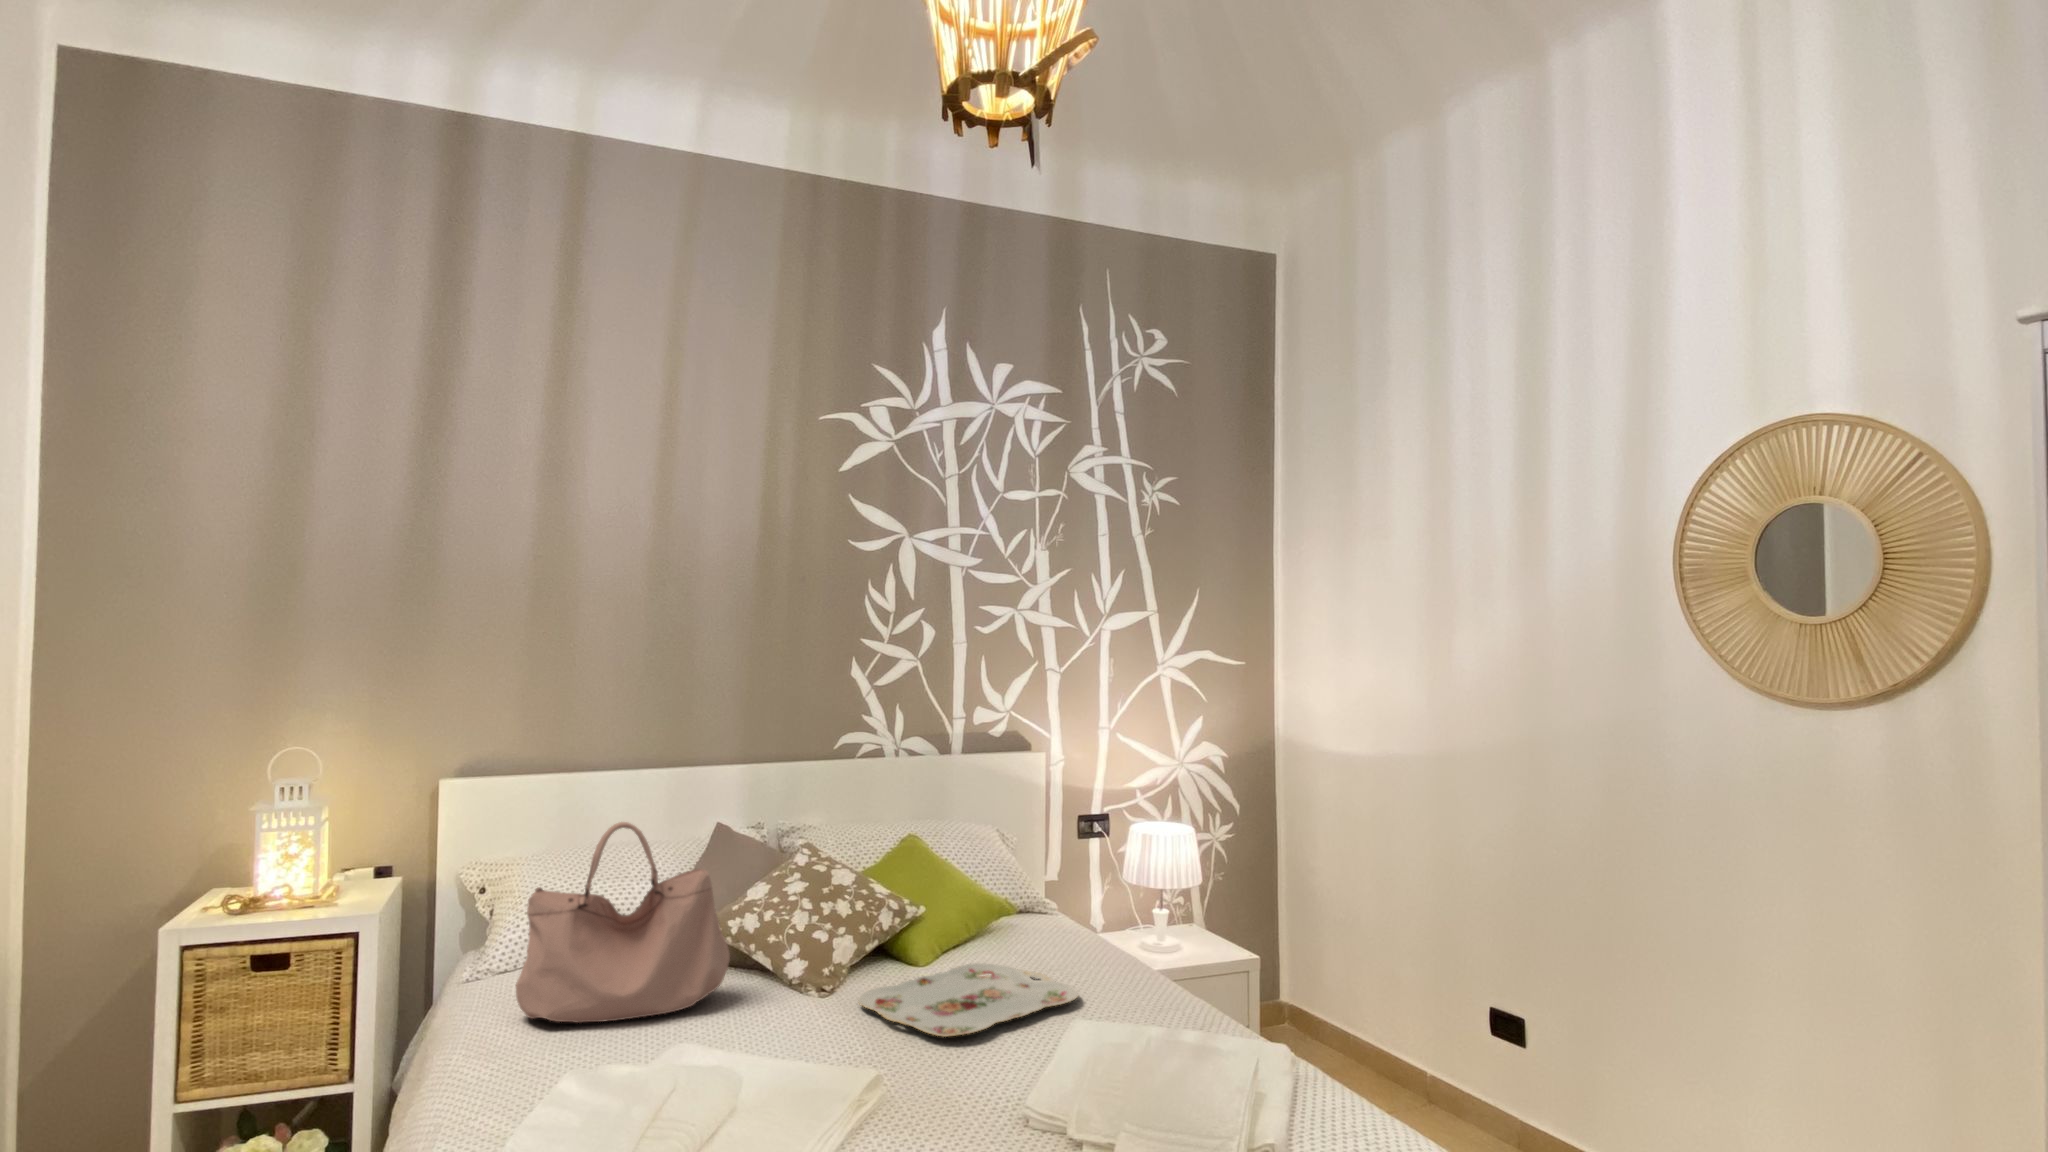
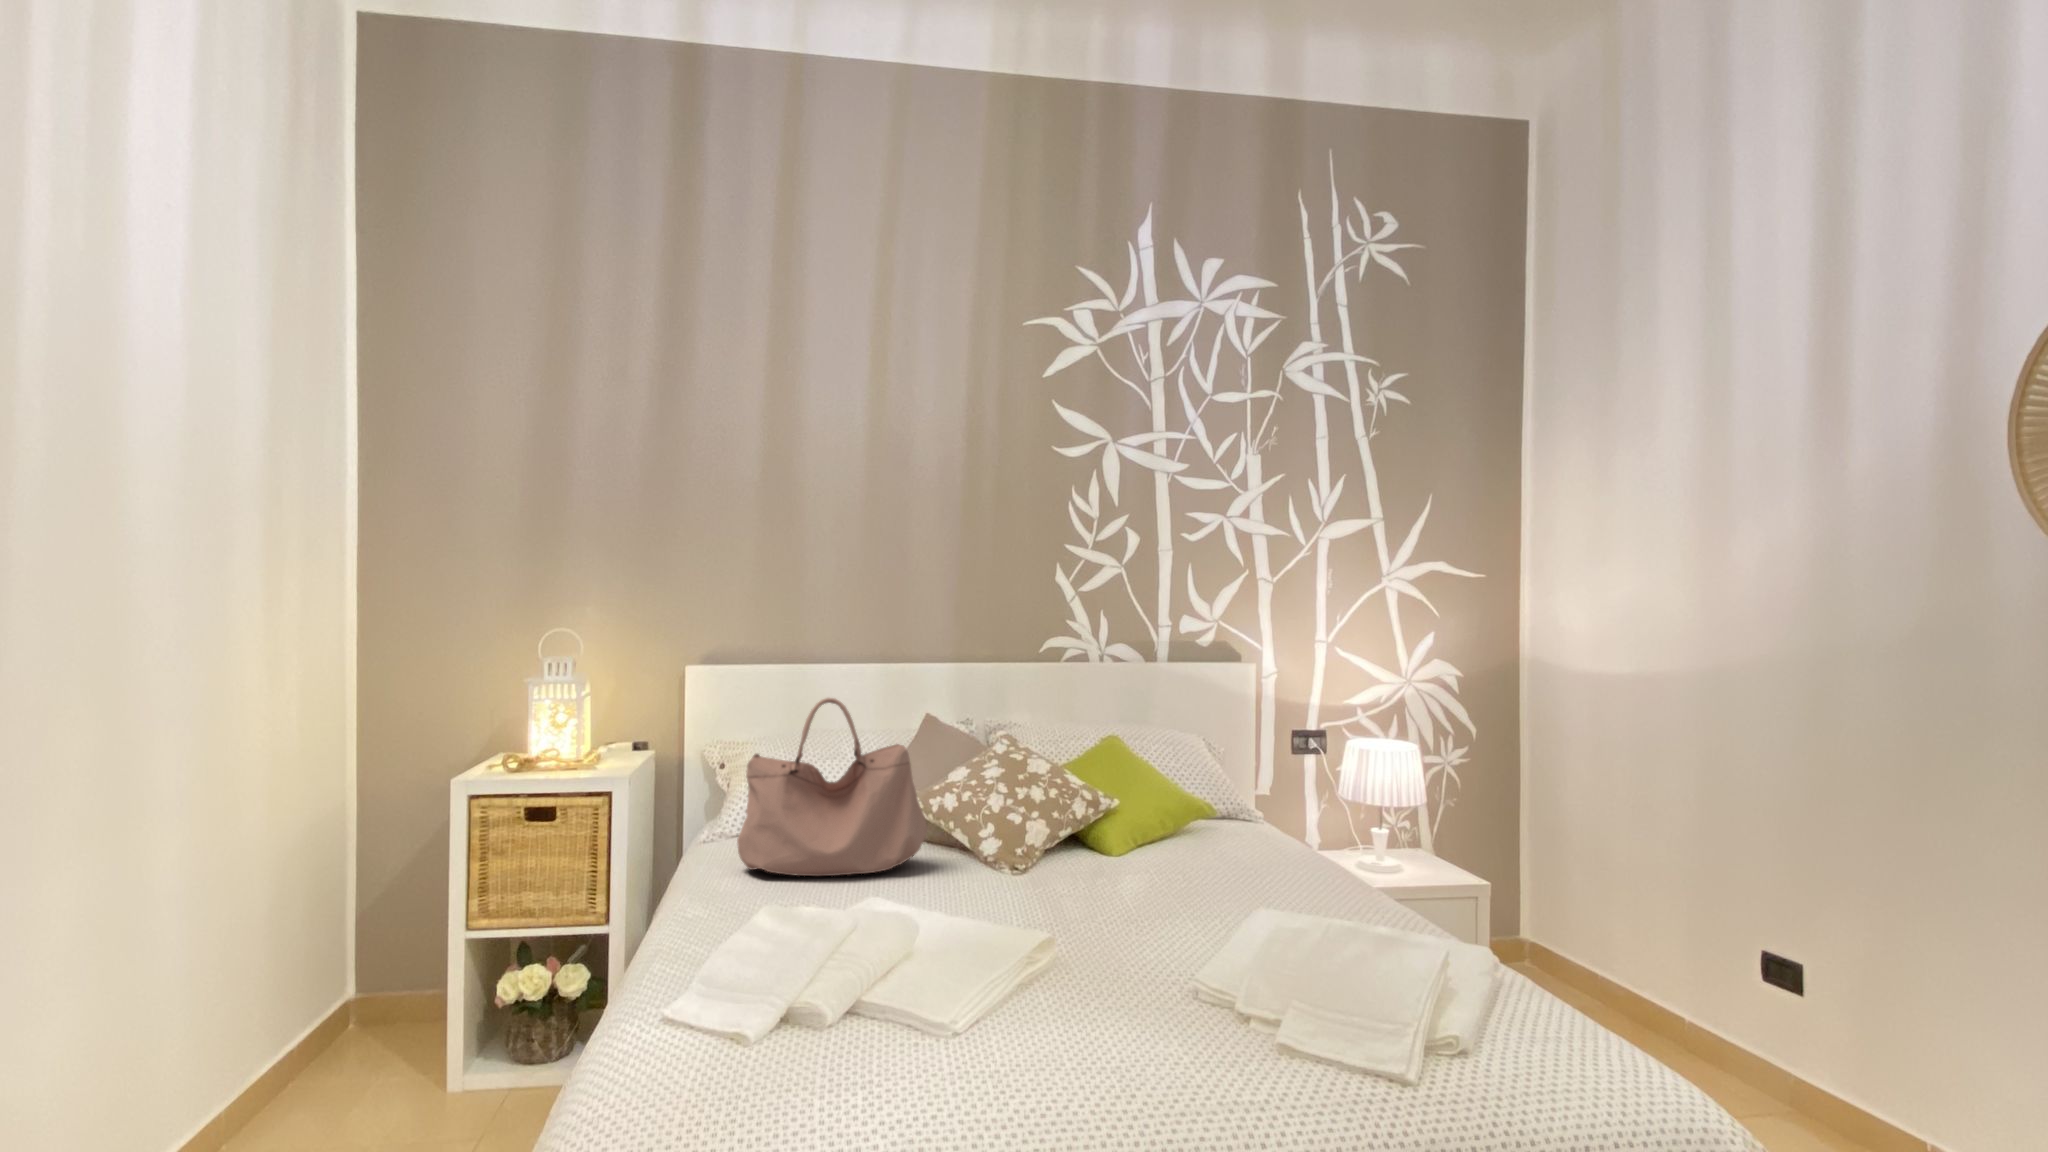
serving tray: present [858,963,1079,1037] -> none [1044,853,1263,907]

